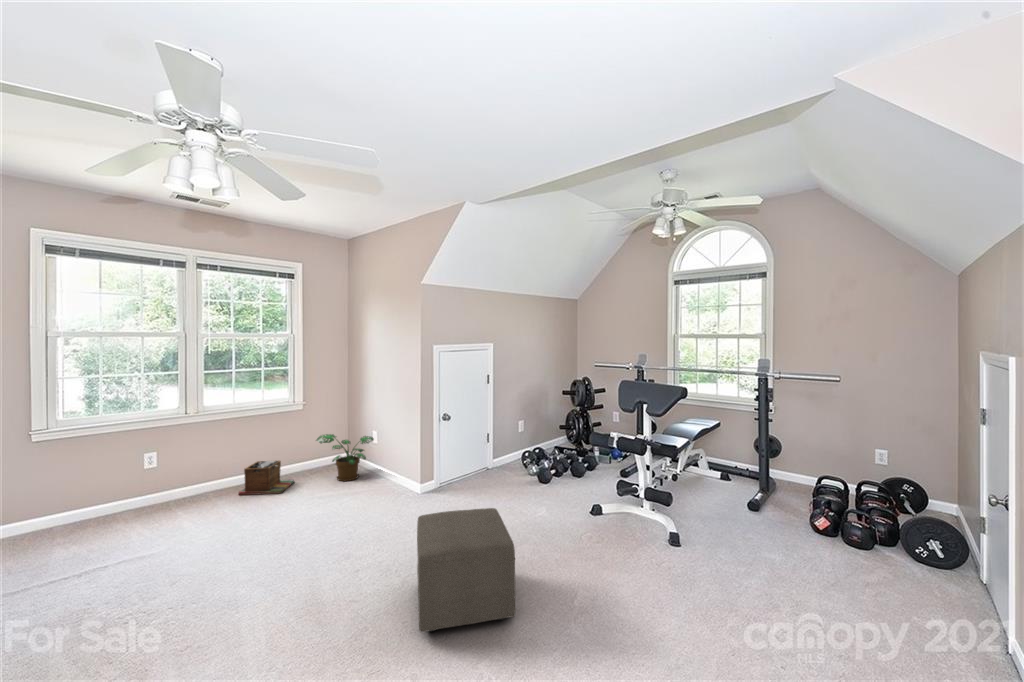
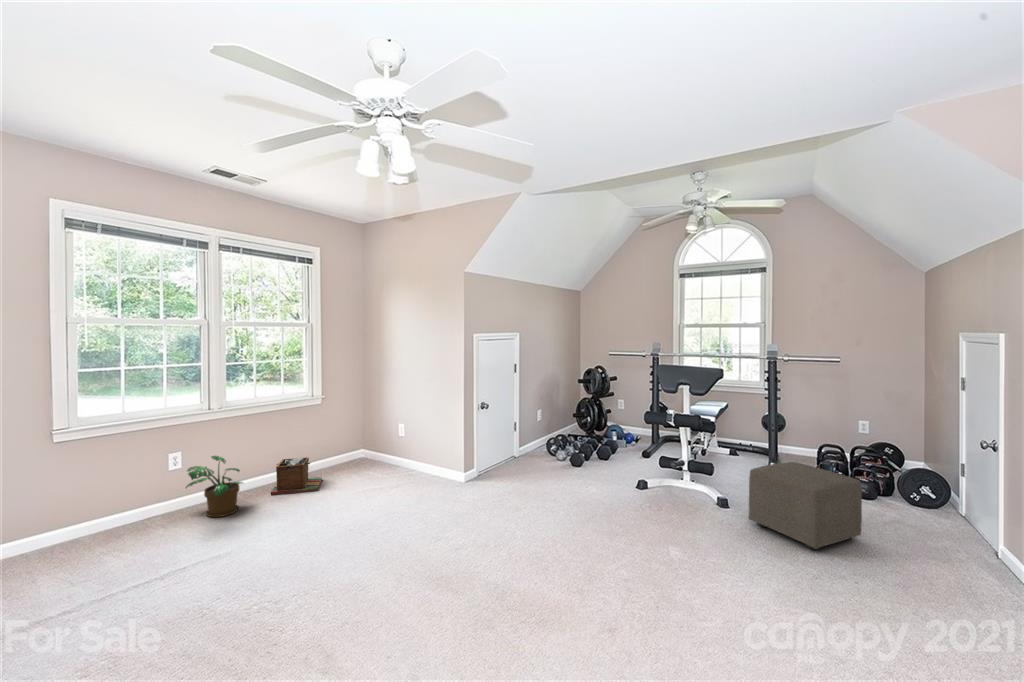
potted plant: present [316,434,374,481] -> present [186,456,242,517]
ottoman: present [417,508,516,632] -> present [749,462,862,549]

